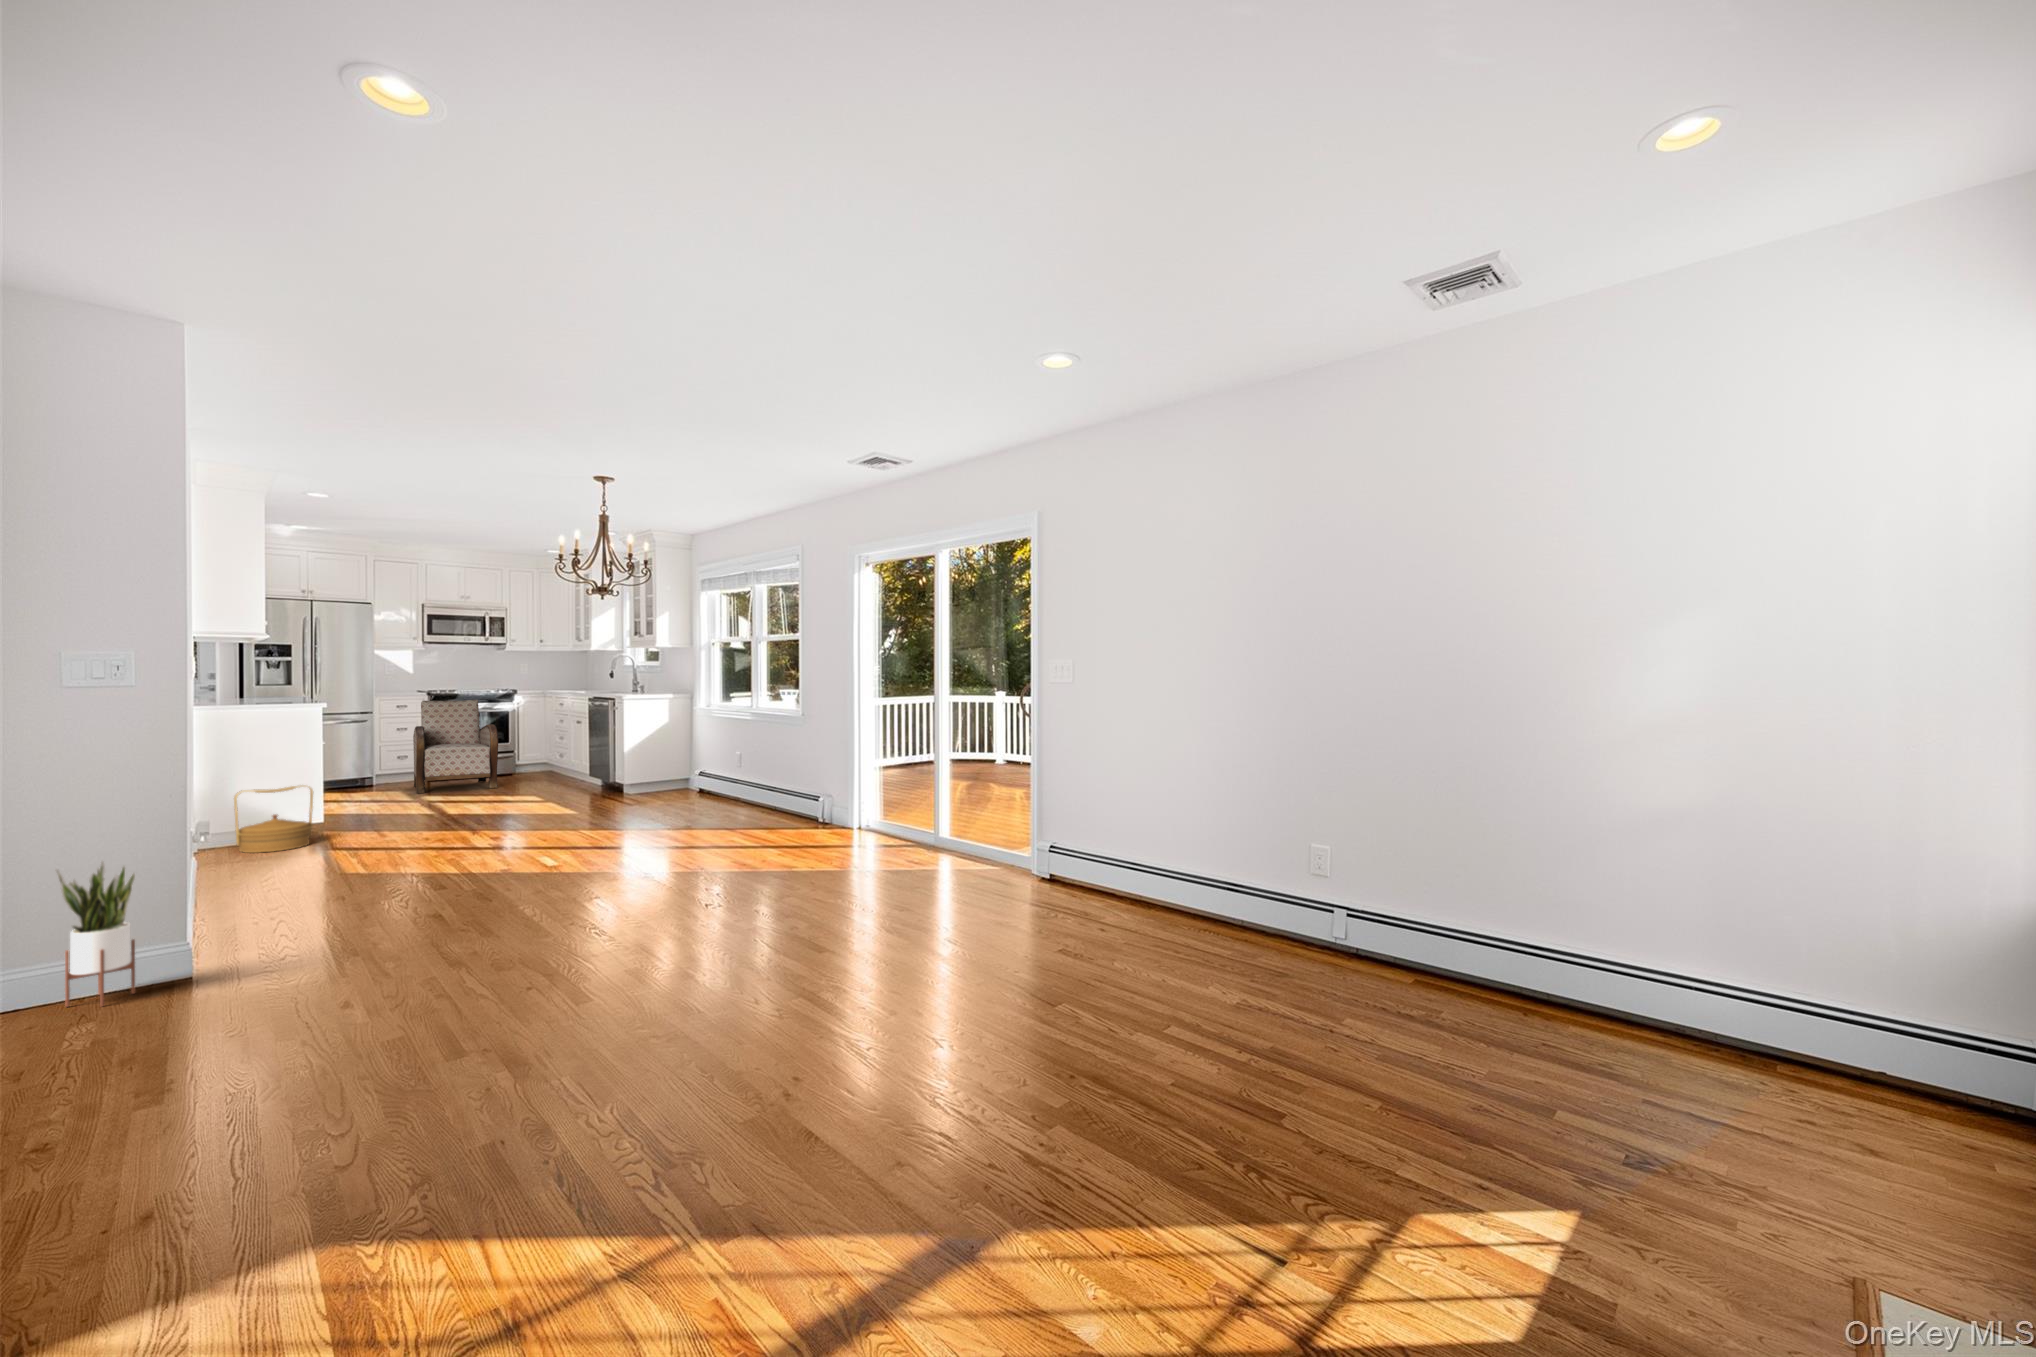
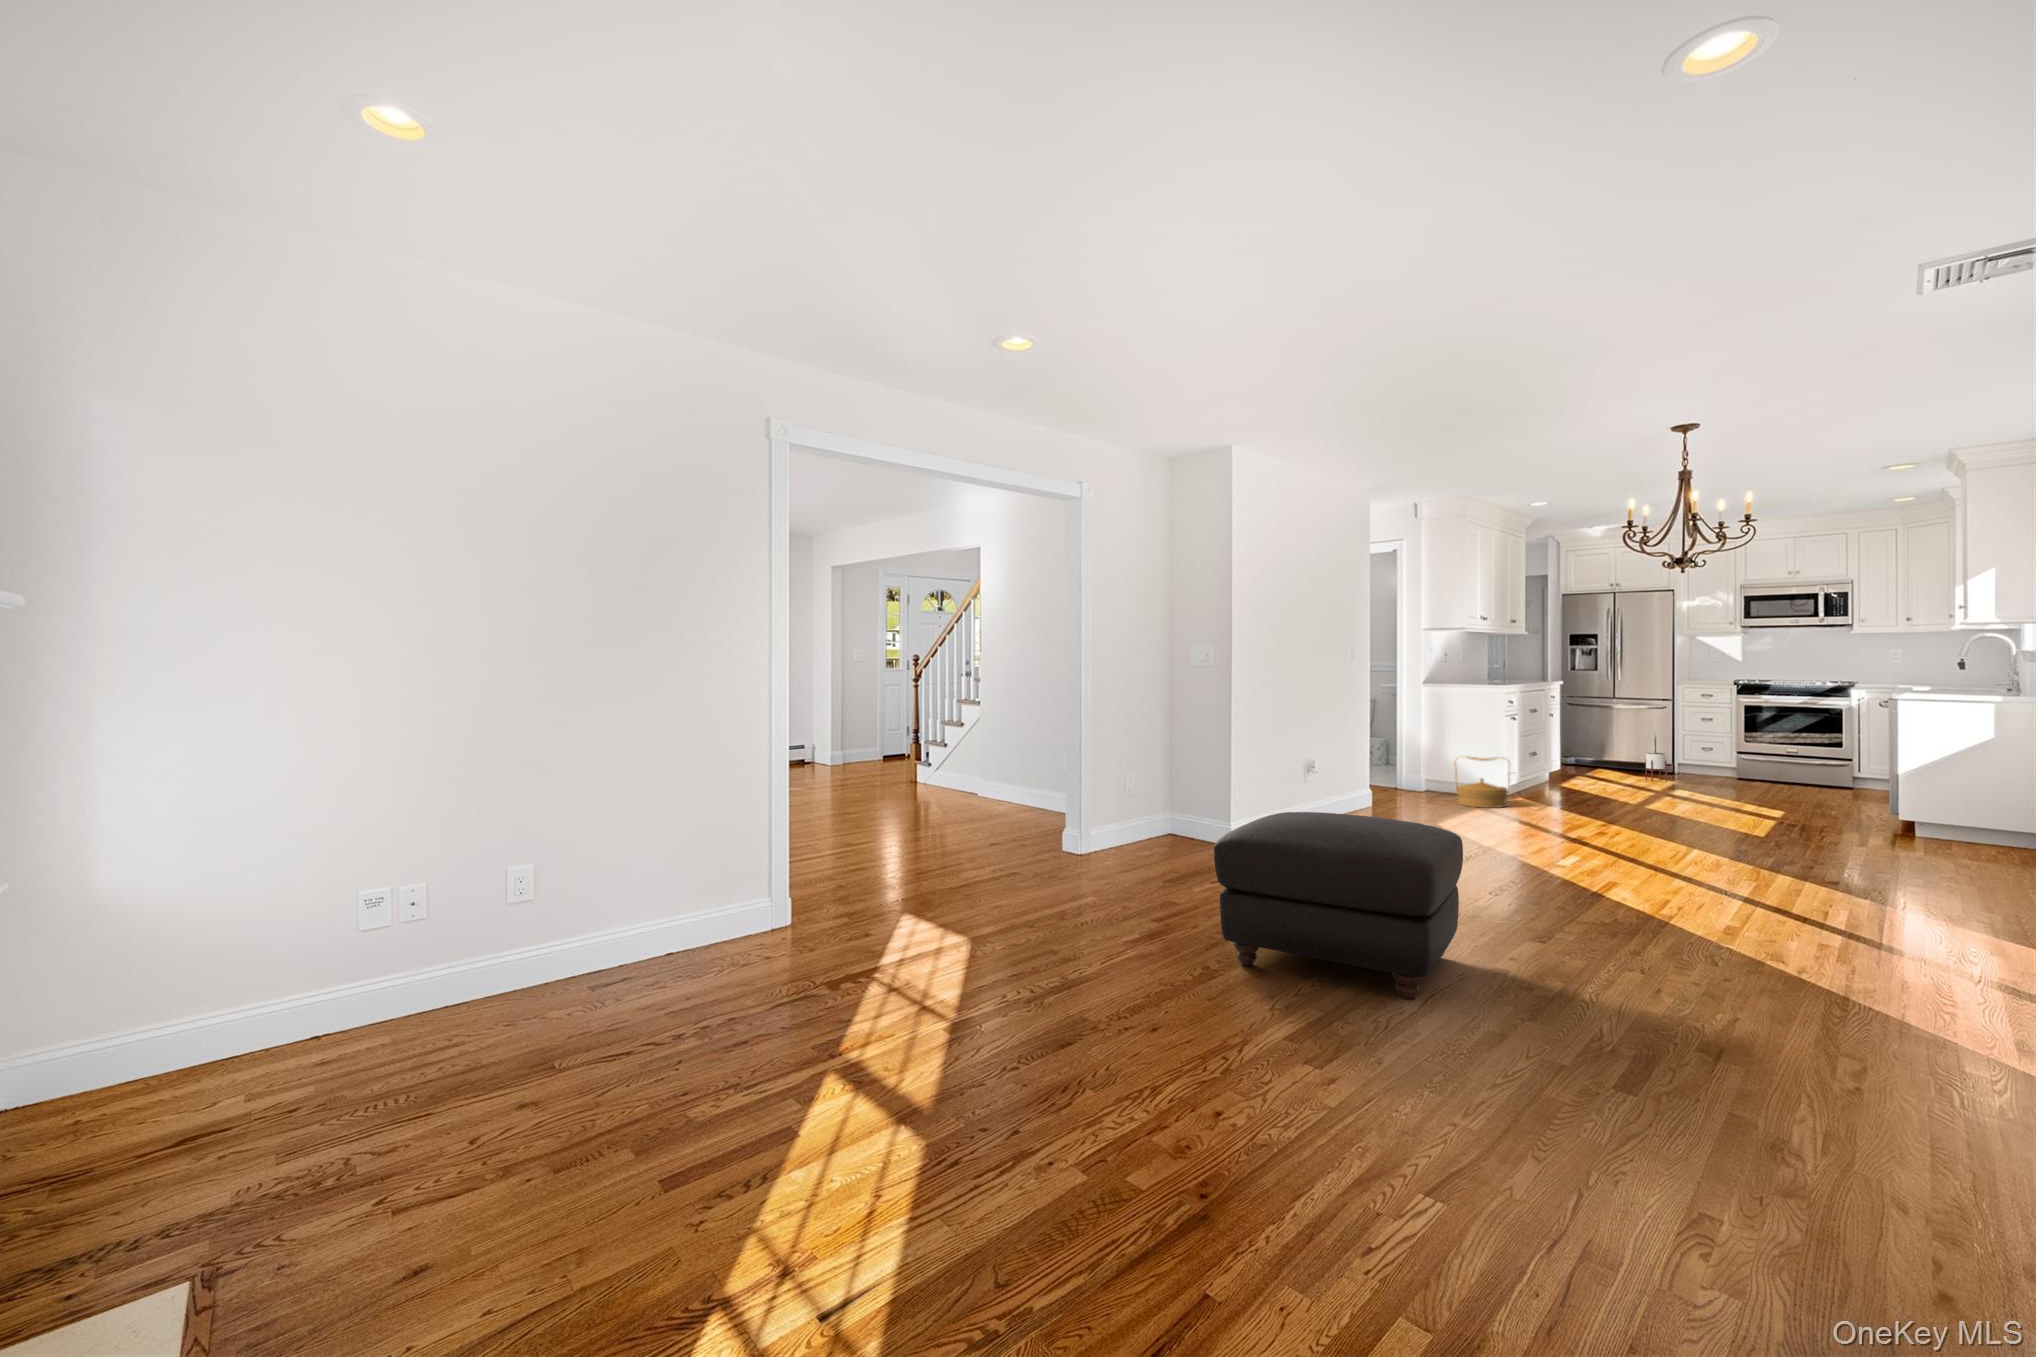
armchair: present [413,700,498,793] -> none [1708,691,1823,795]
ottoman: none [538,825,819,1021] -> present [1214,812,1463,1000]
potted plant: present [55,861,135,1007] -> present [1645,734,1667,782]

